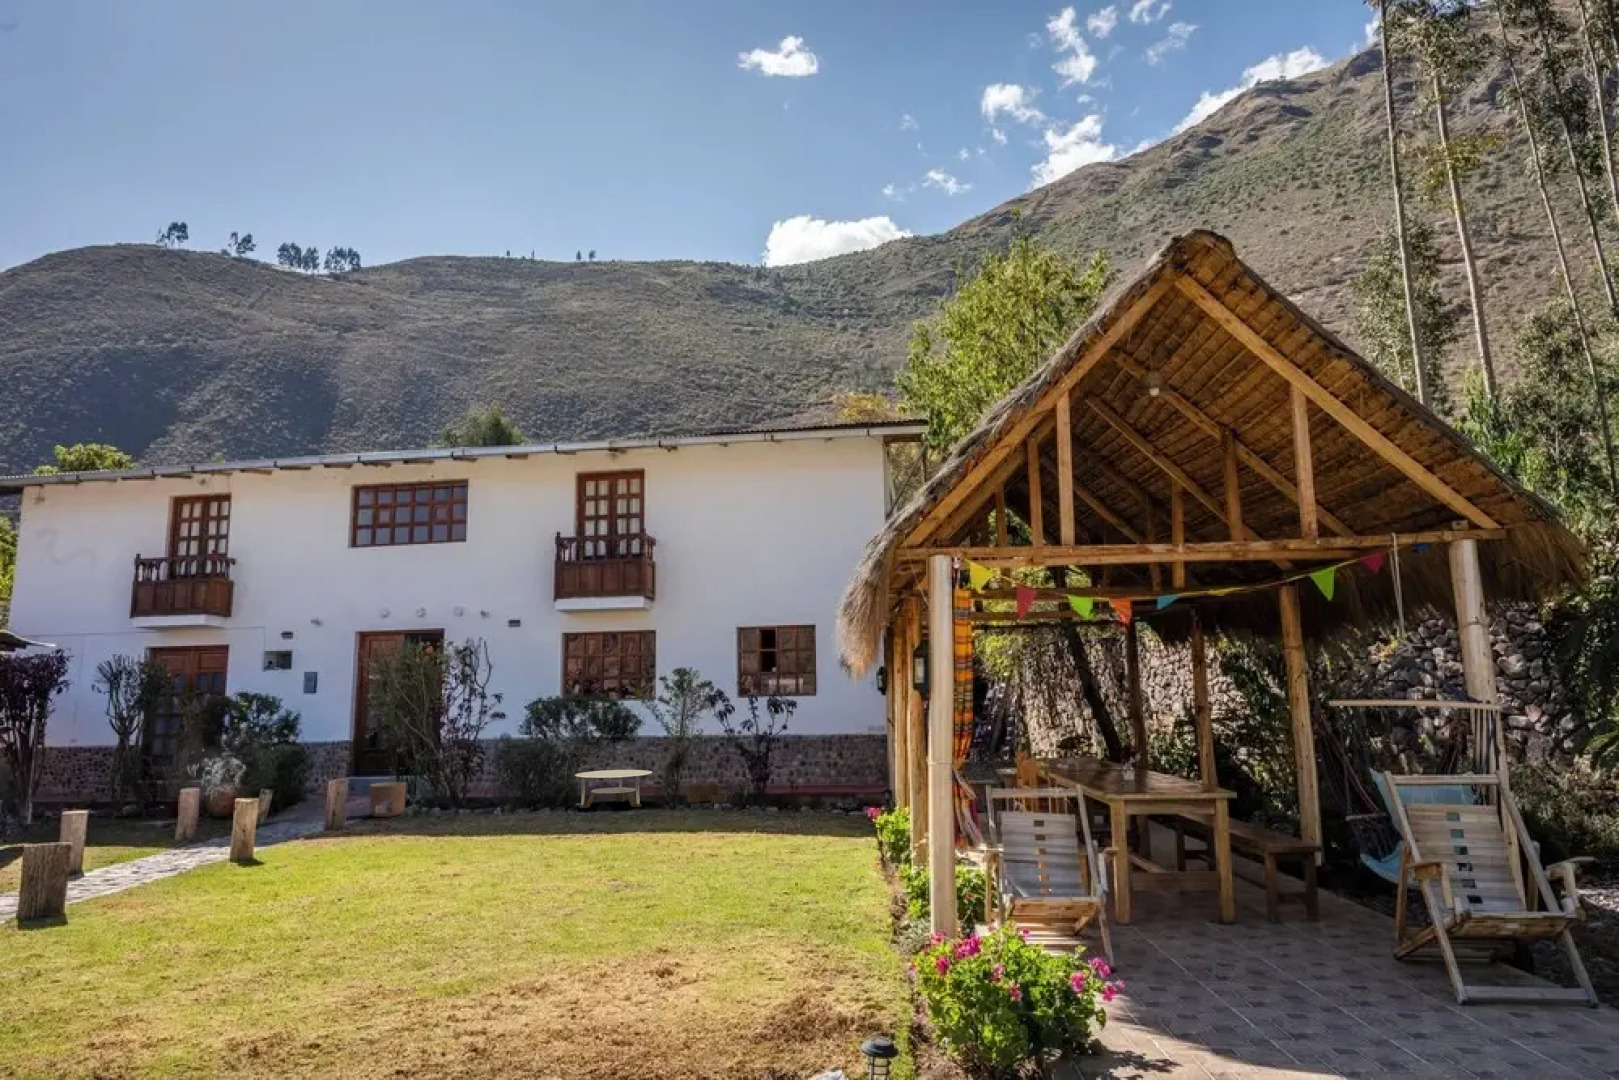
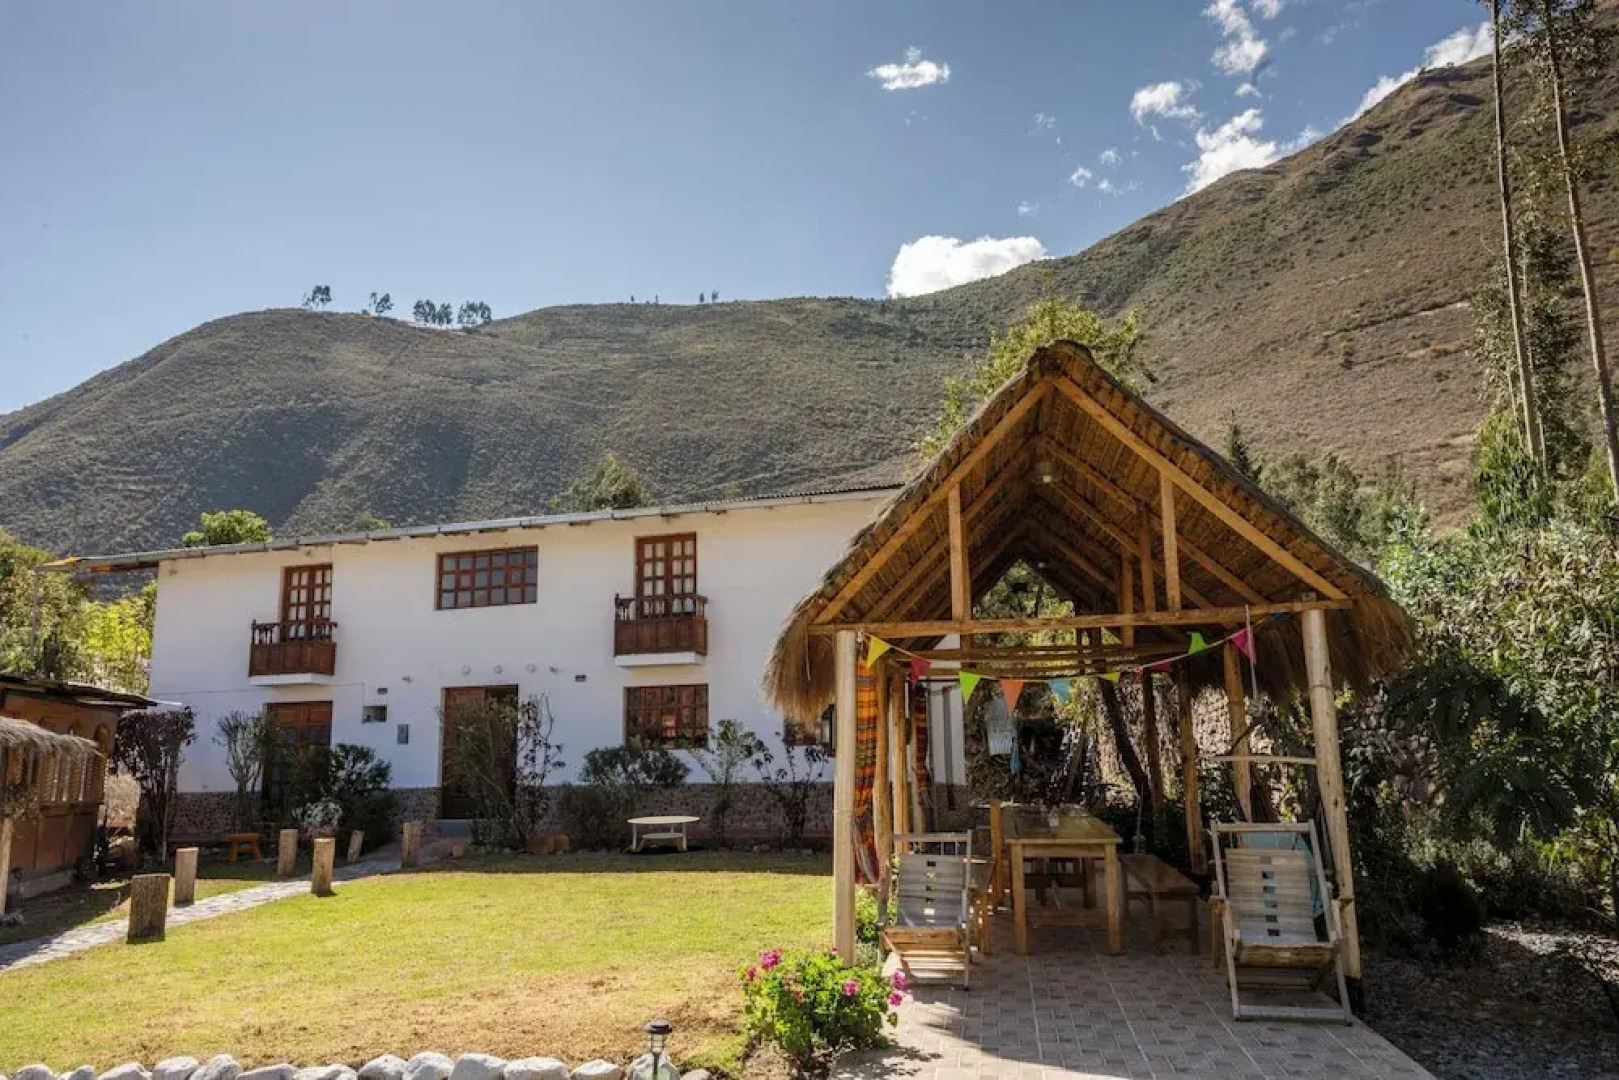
planter: present [370,782,406,817] -> none [445,826,478,858]
woven basket: present [688,782,727,803] -> present [526,834,569,854]
stool: none [108,792,151,825] -> present [226,833,262,862]

